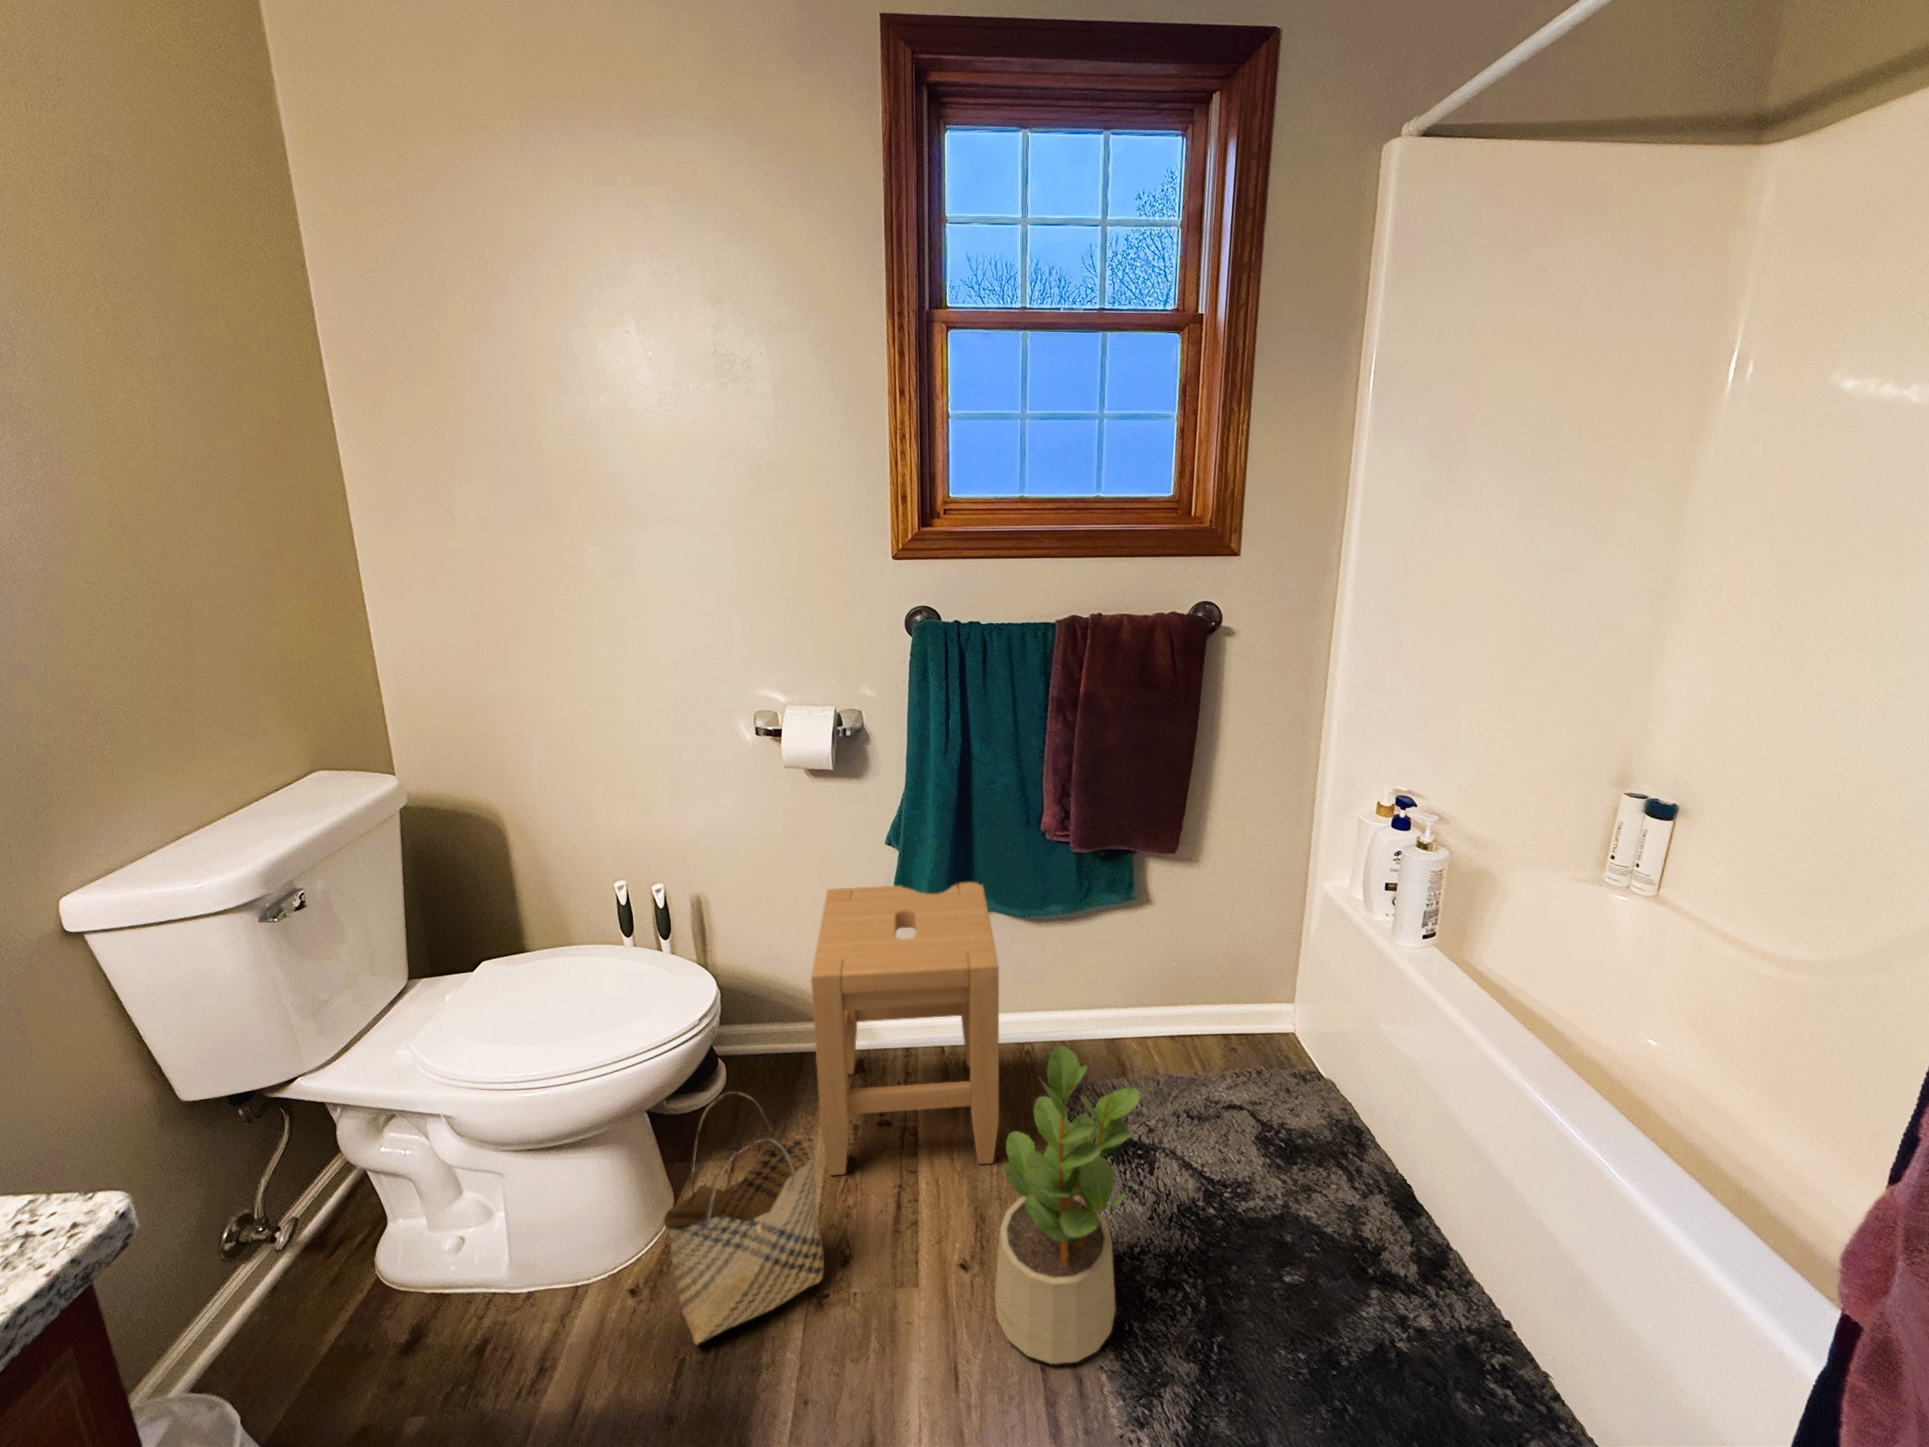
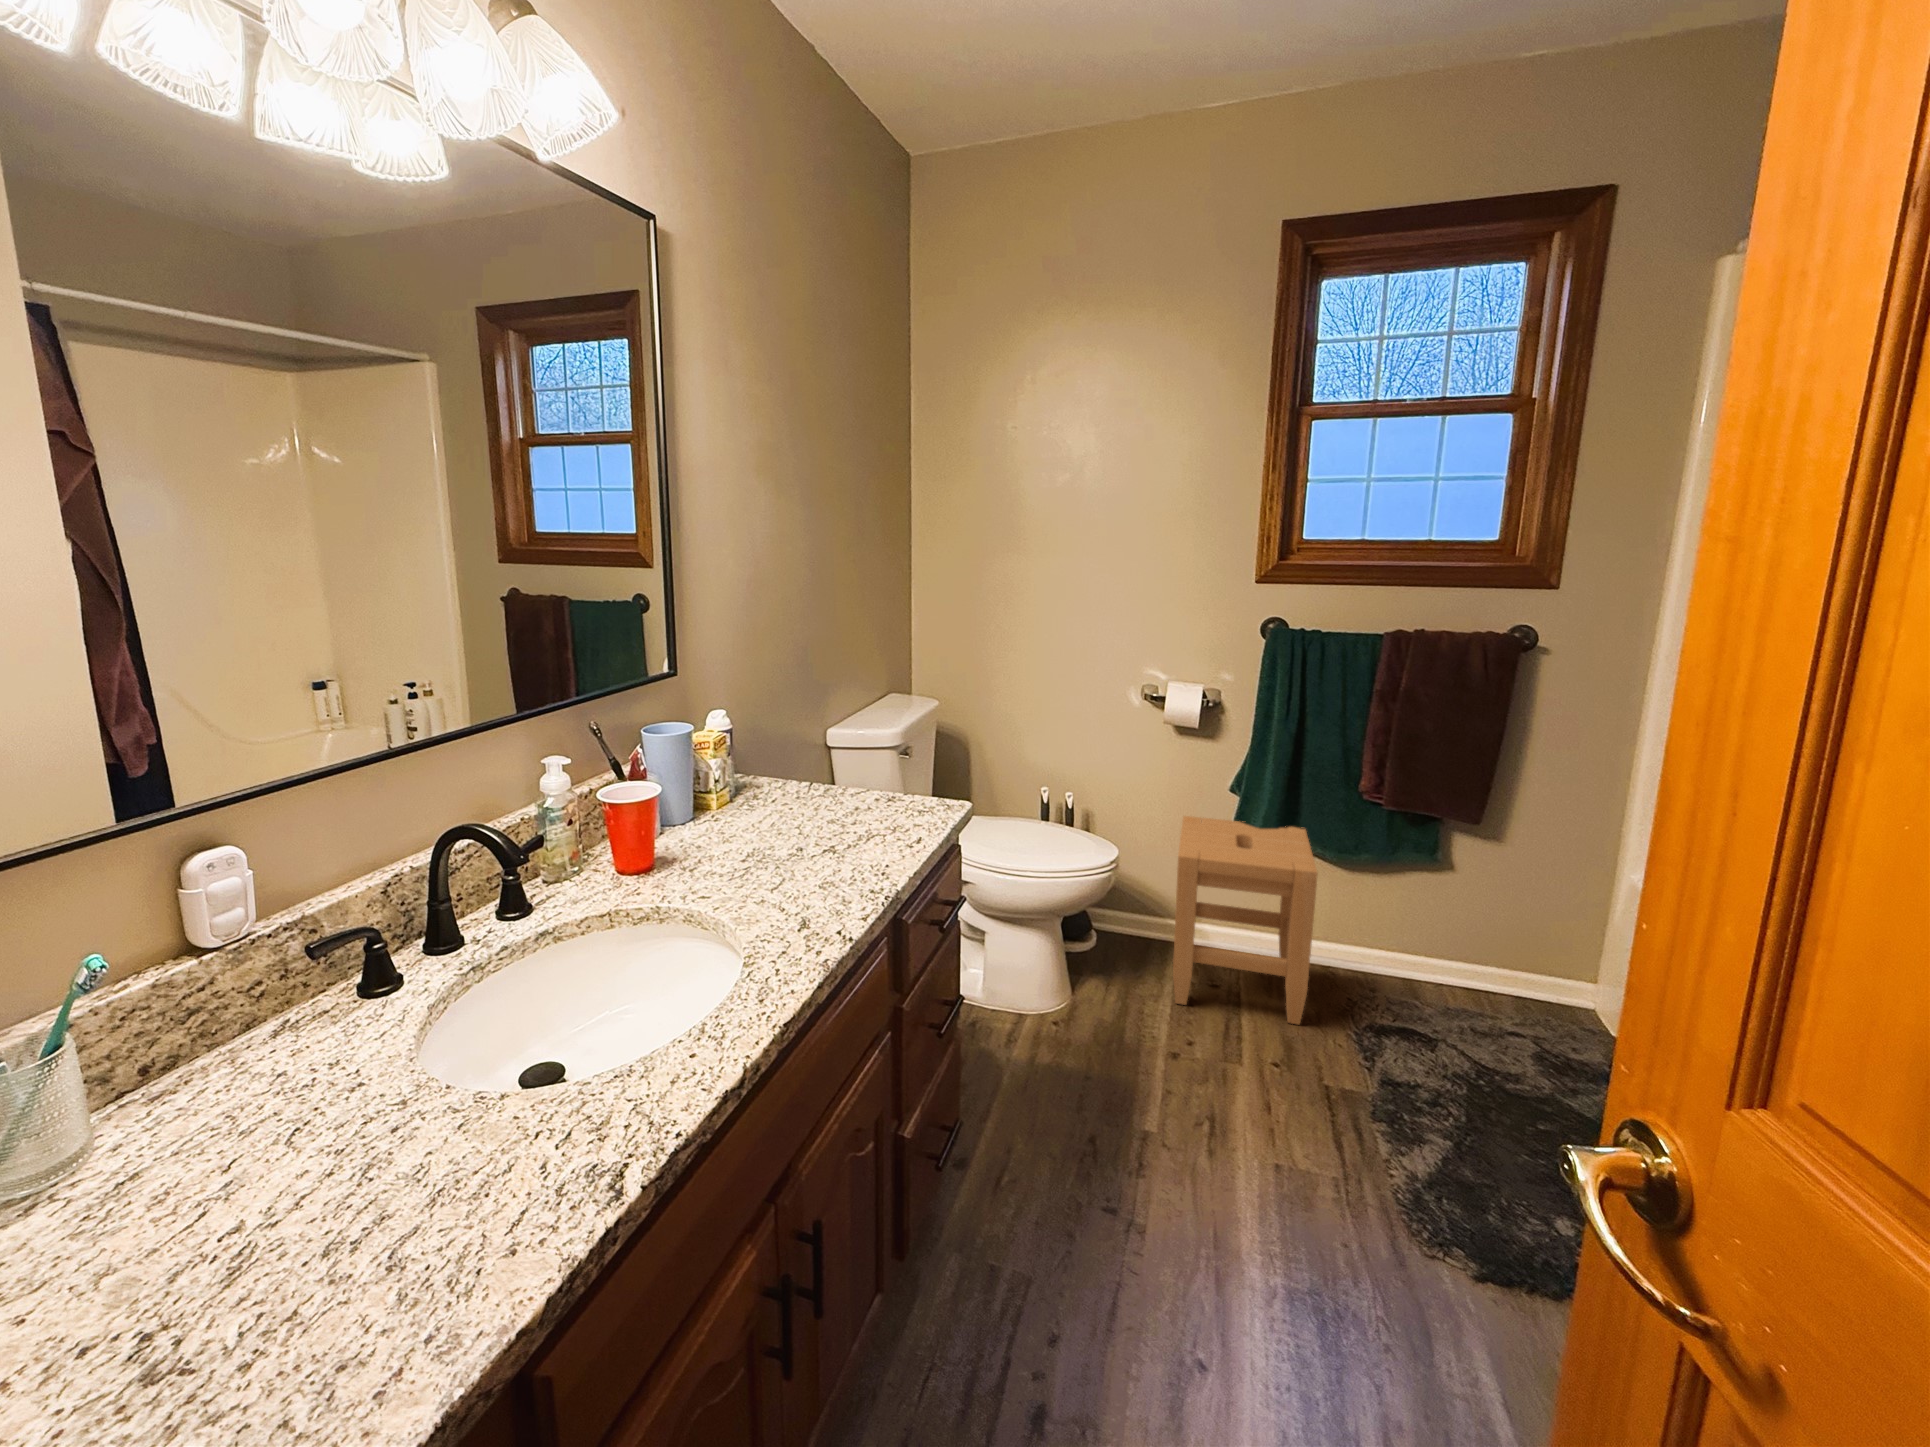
potted plant: present [995,1045,1140,1364] -> none [1298,907,1426,1131]
woven basket: present [663,1091,824,1345] -> none [1083,911,1176,1055]

